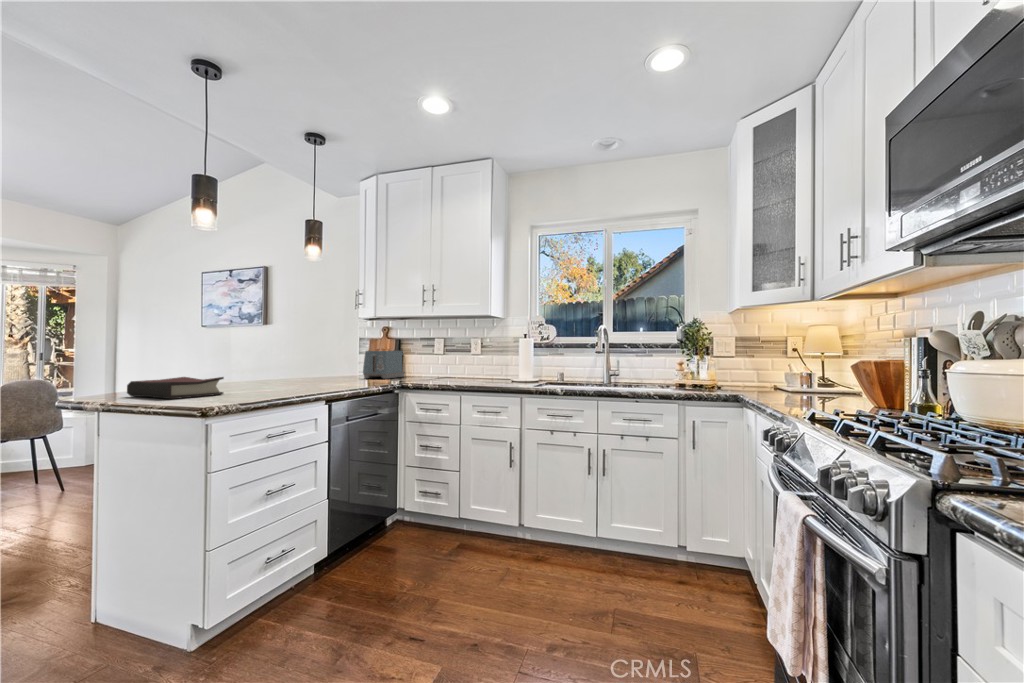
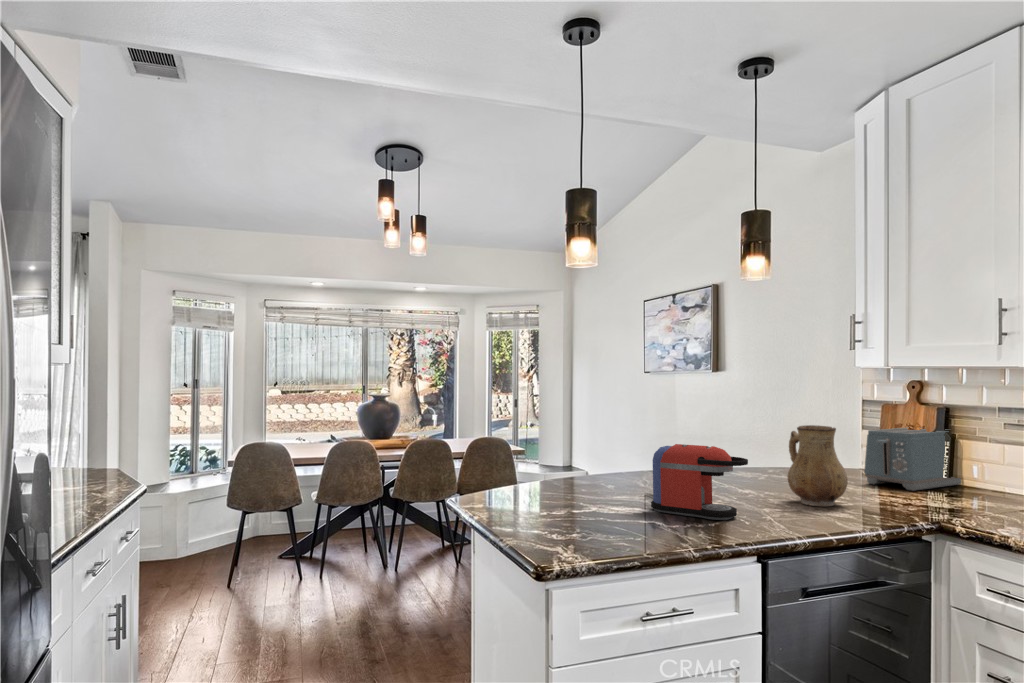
ceramic pitcher: none [331,343,361,384] -> present [788,425,848,506]
coffee maker: none [253,350,317,391] -> present [651,444,748,520]
hardback book: present [127,377,224,399] -> none [502,478,603,523]

